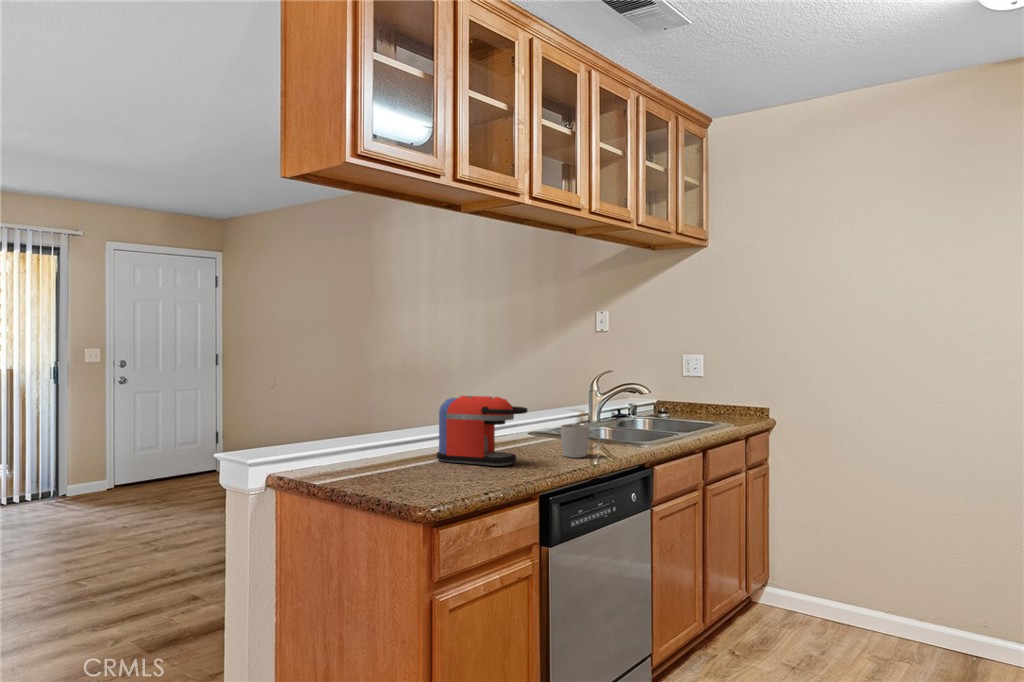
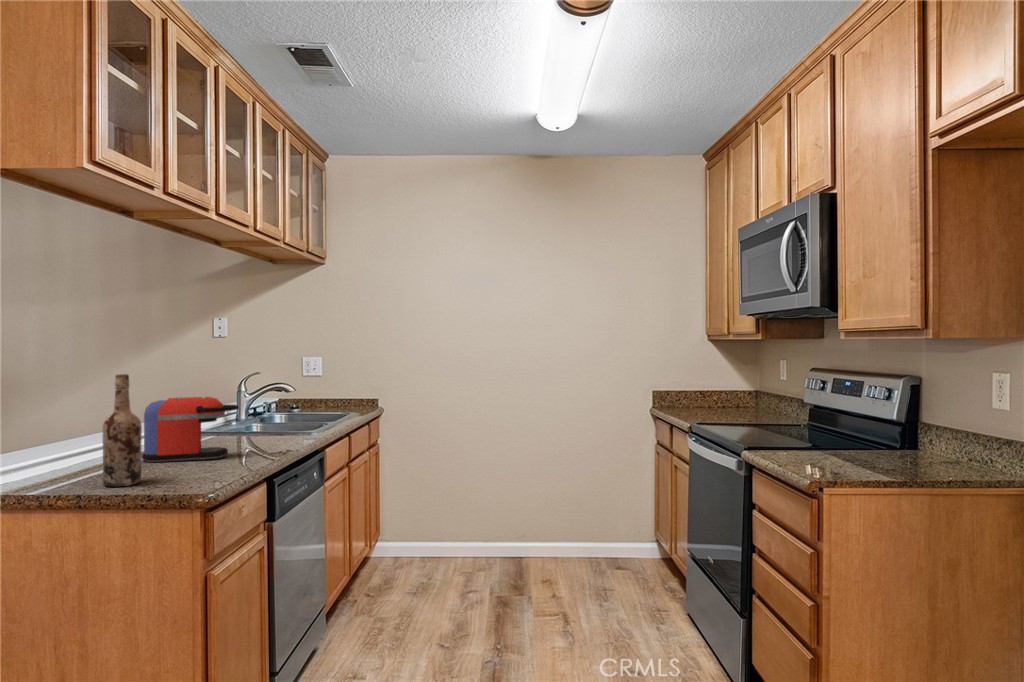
wine bottle: none [361,370,397,487] -> present [103,374,142,487]
mug: present [561,424,600,458] -> none [254,418,289,447]

